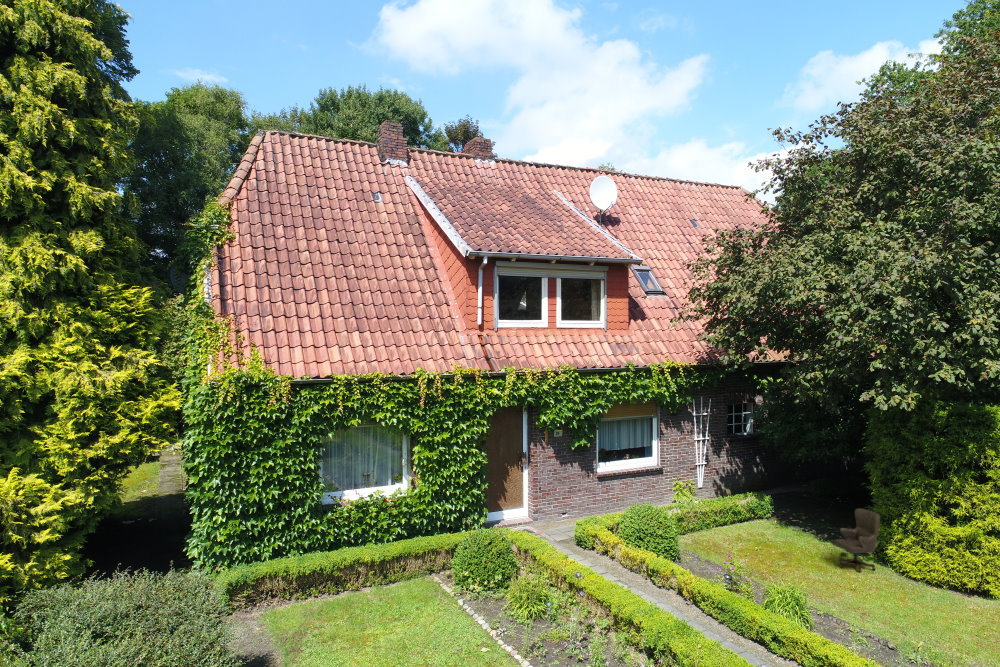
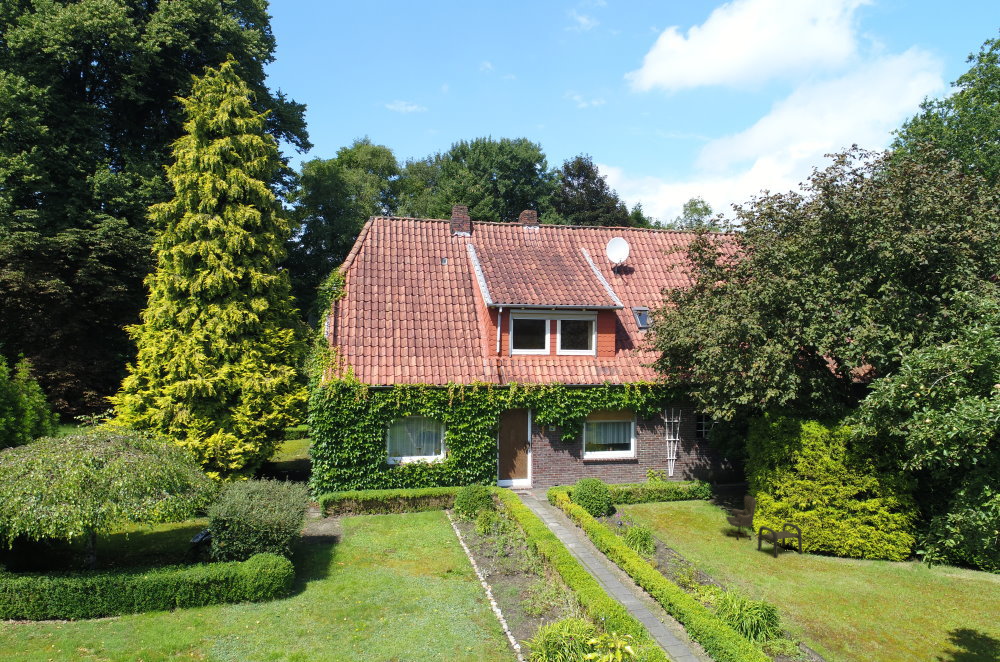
bench: none [903,543,958,596] -> present [758,523,802,558]

